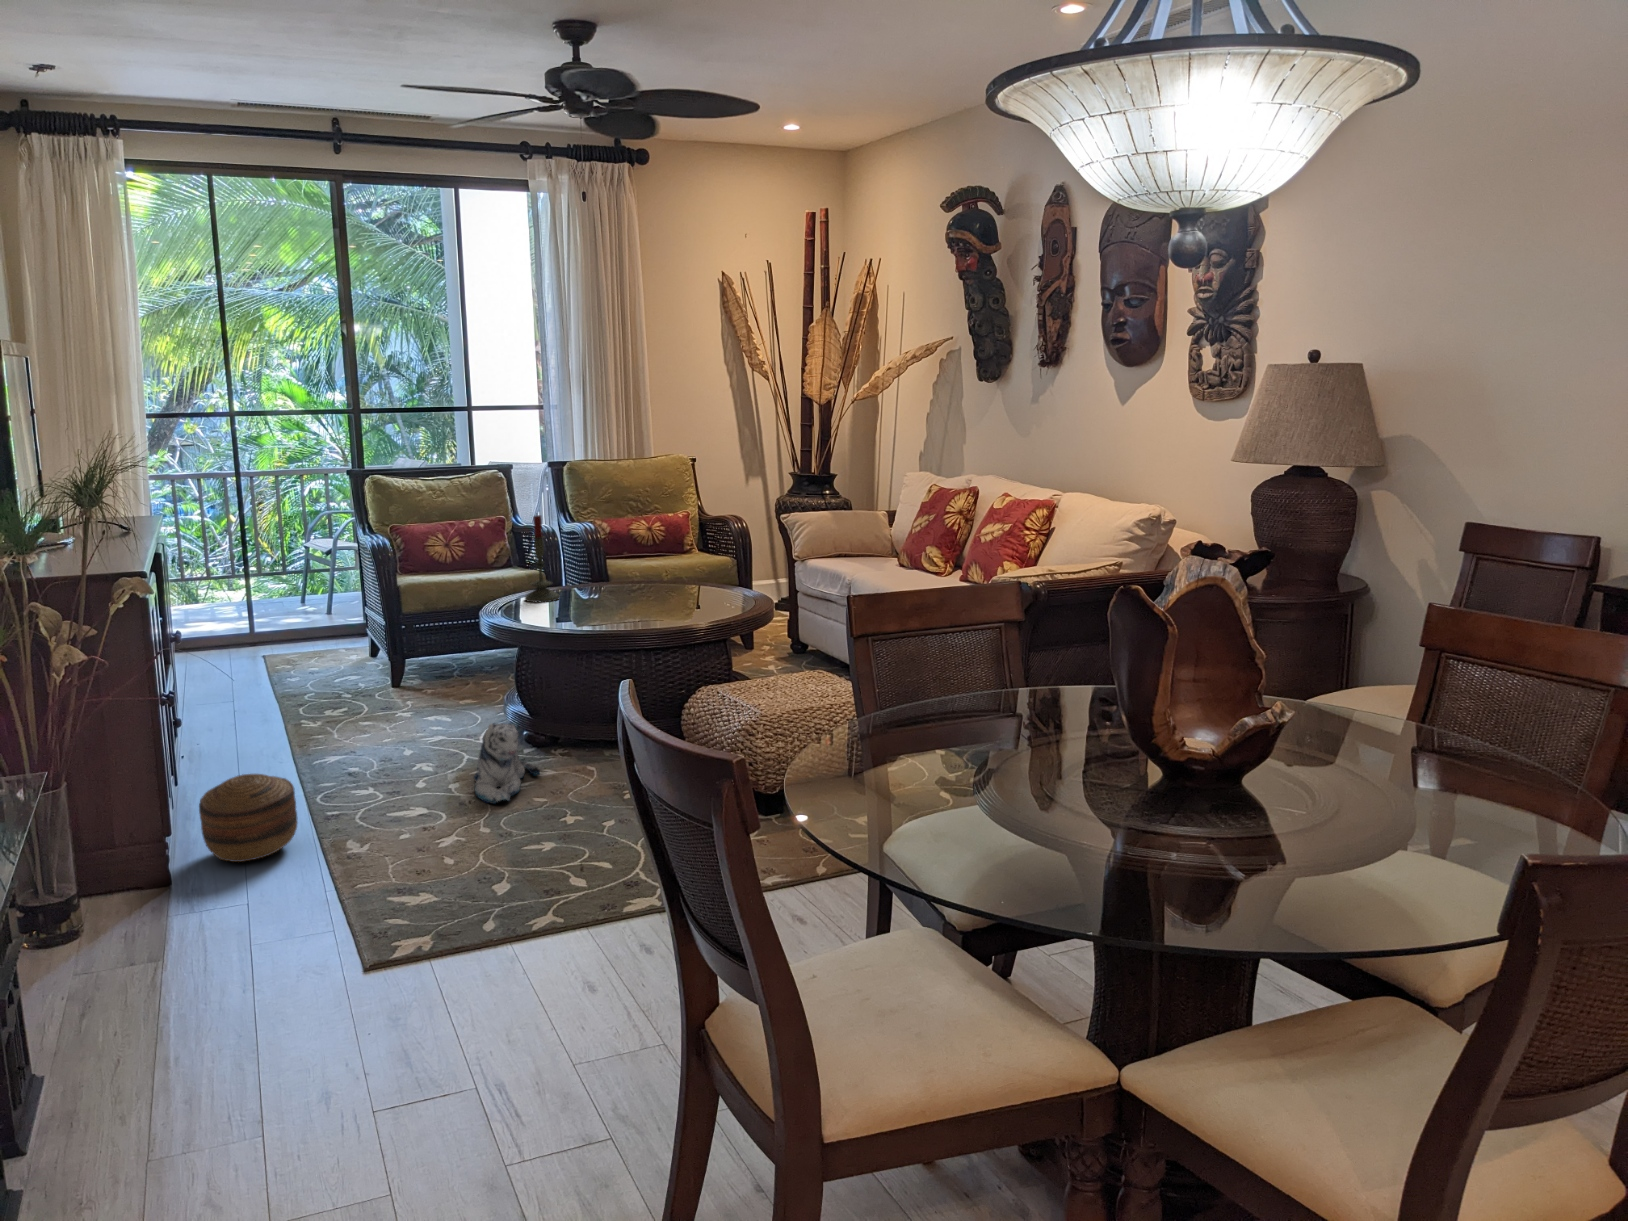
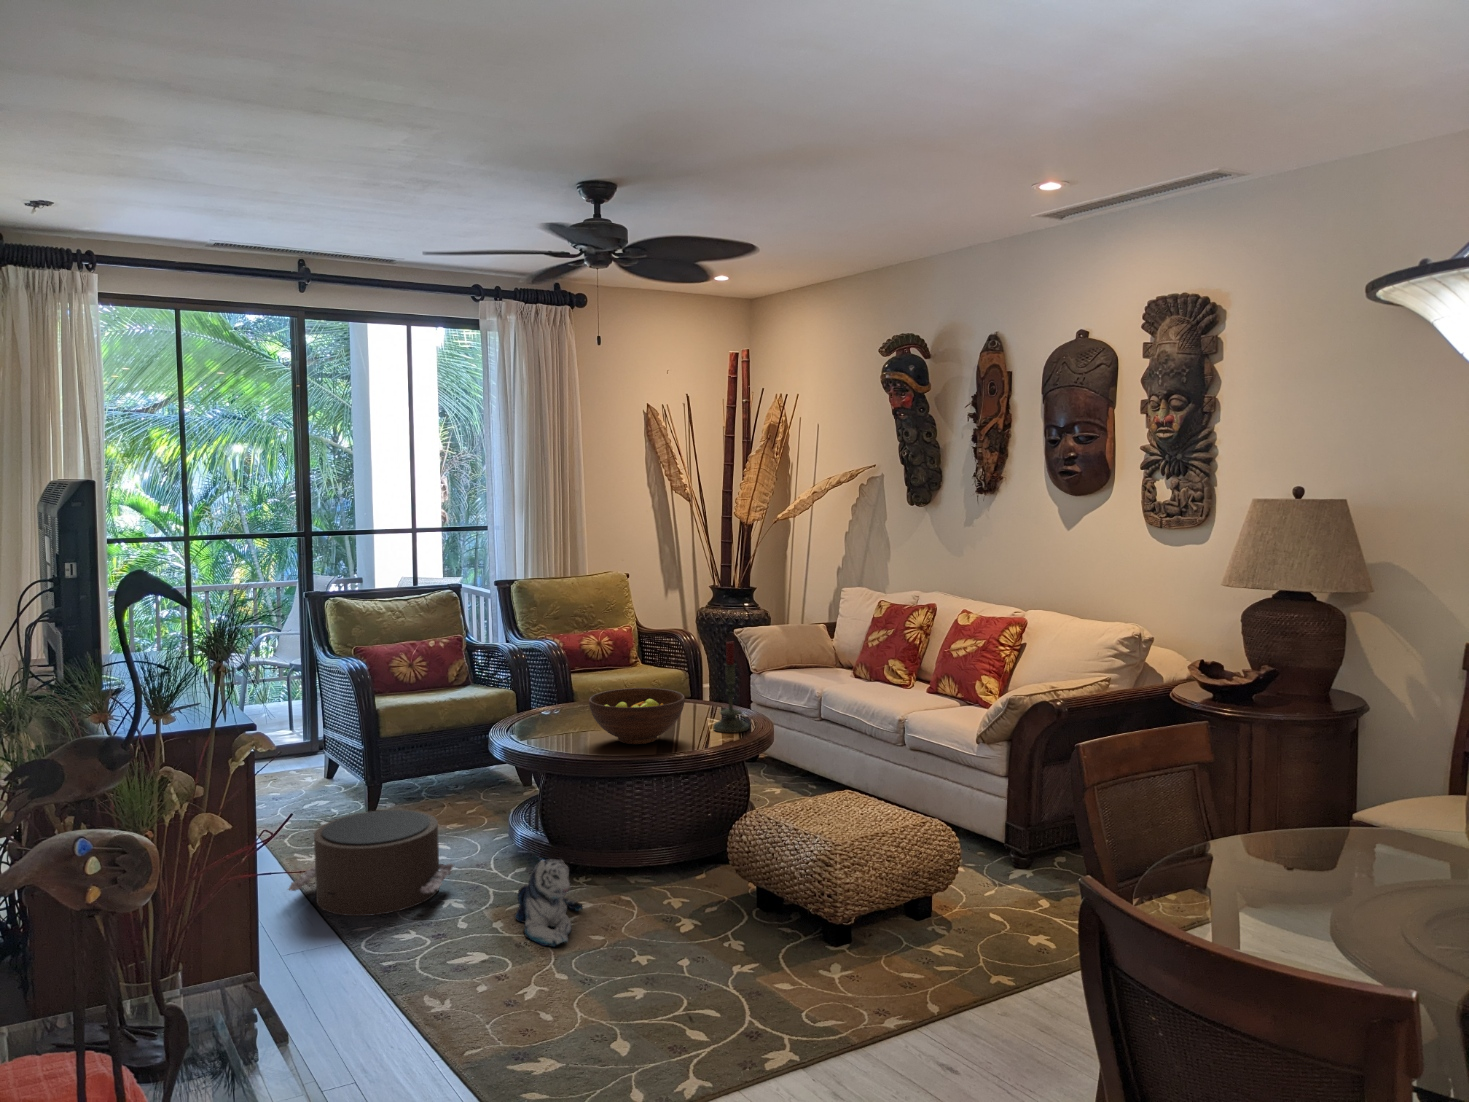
candle: present [525,515,559,602] -> present [713,641,749,733]
fruit bowl: none [564,564,662,619] -> present [589,688,685,744]
pouf: none [273,677,436,772] -> present [289,810,454,916]
basket: present [199,774,298,862] -> none [271,934,372,1035]

